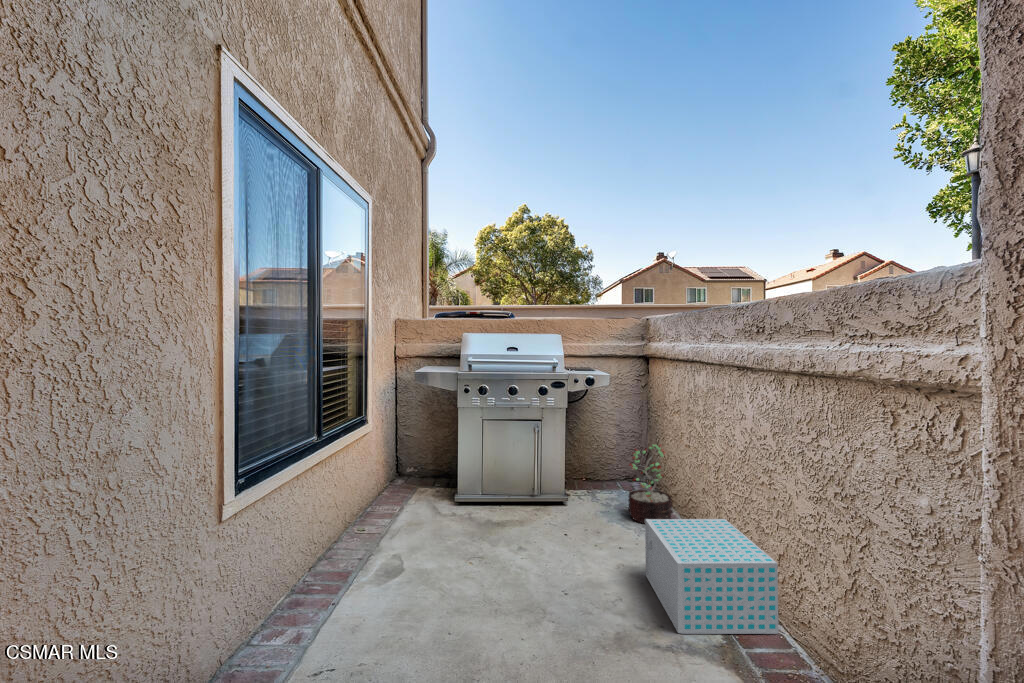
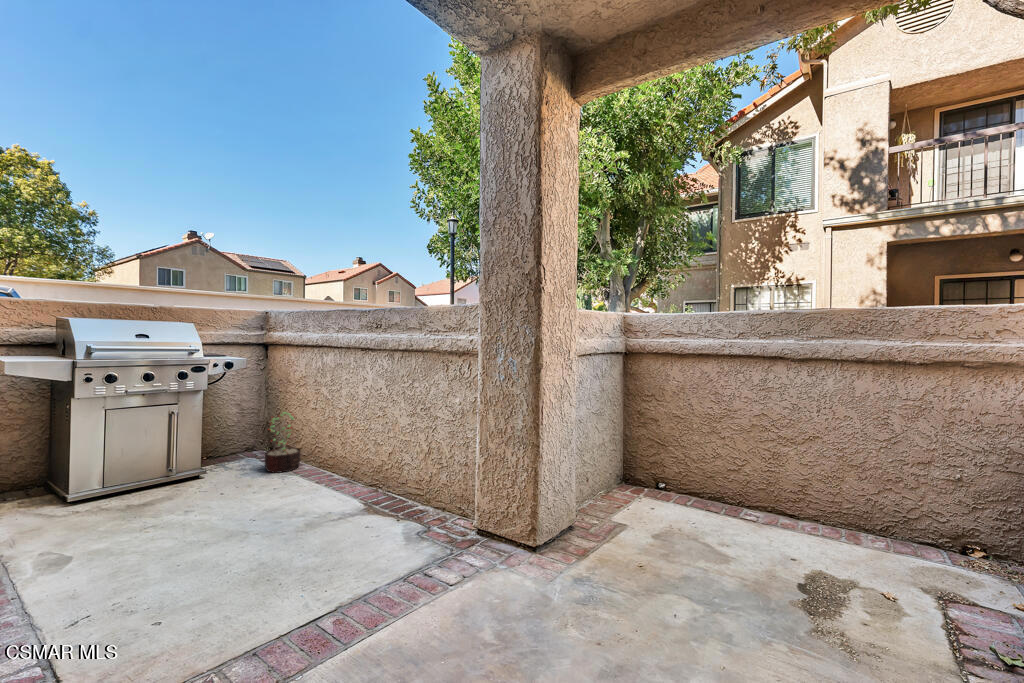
storage box: present [645,519,779,634] -> none [304,446,391,510]

